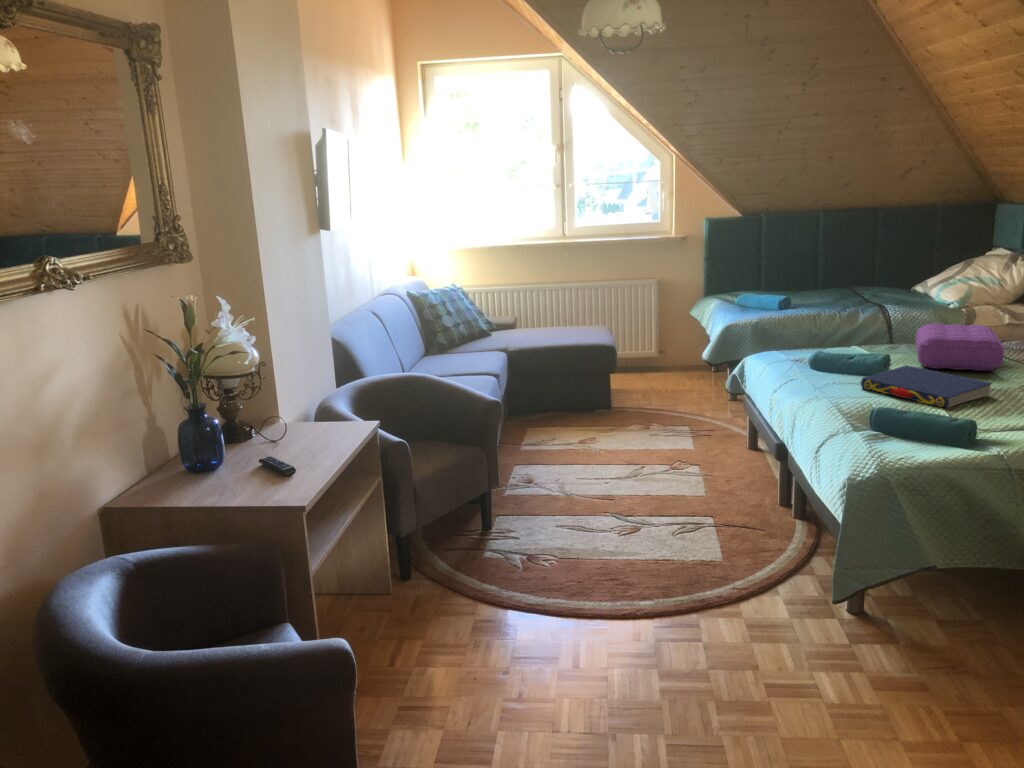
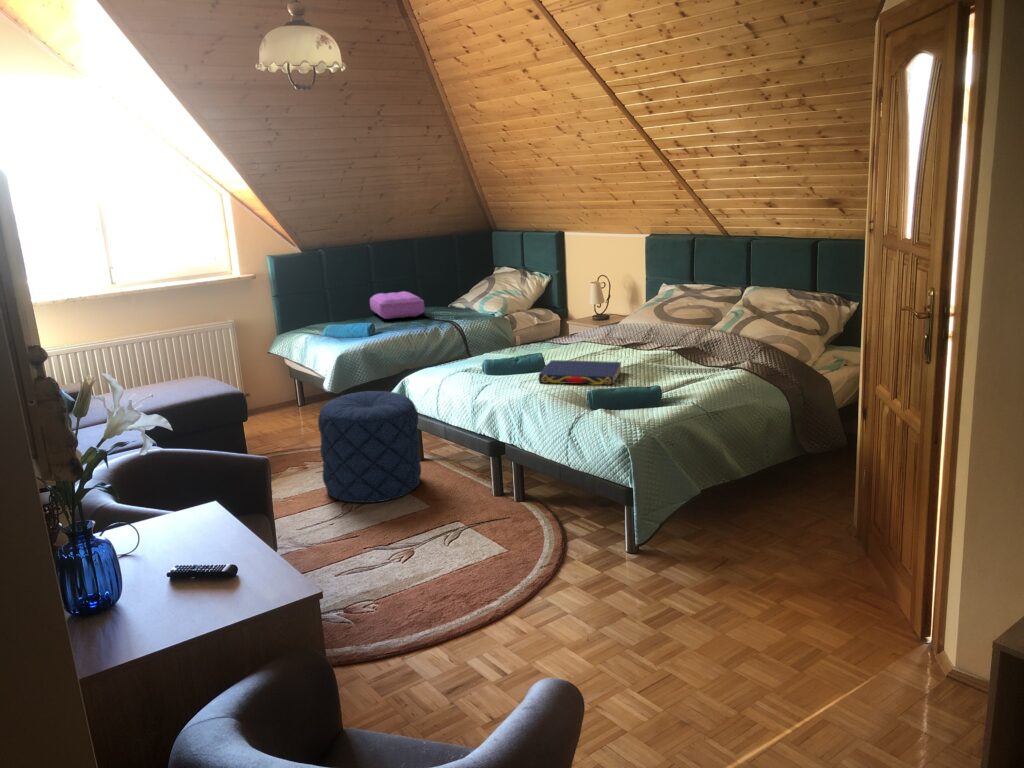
pillow: present [915,323,1004,371] -> present [370,291,424,319]
pouf: none [635,365,740,479] -> present [318,391,421,503]

